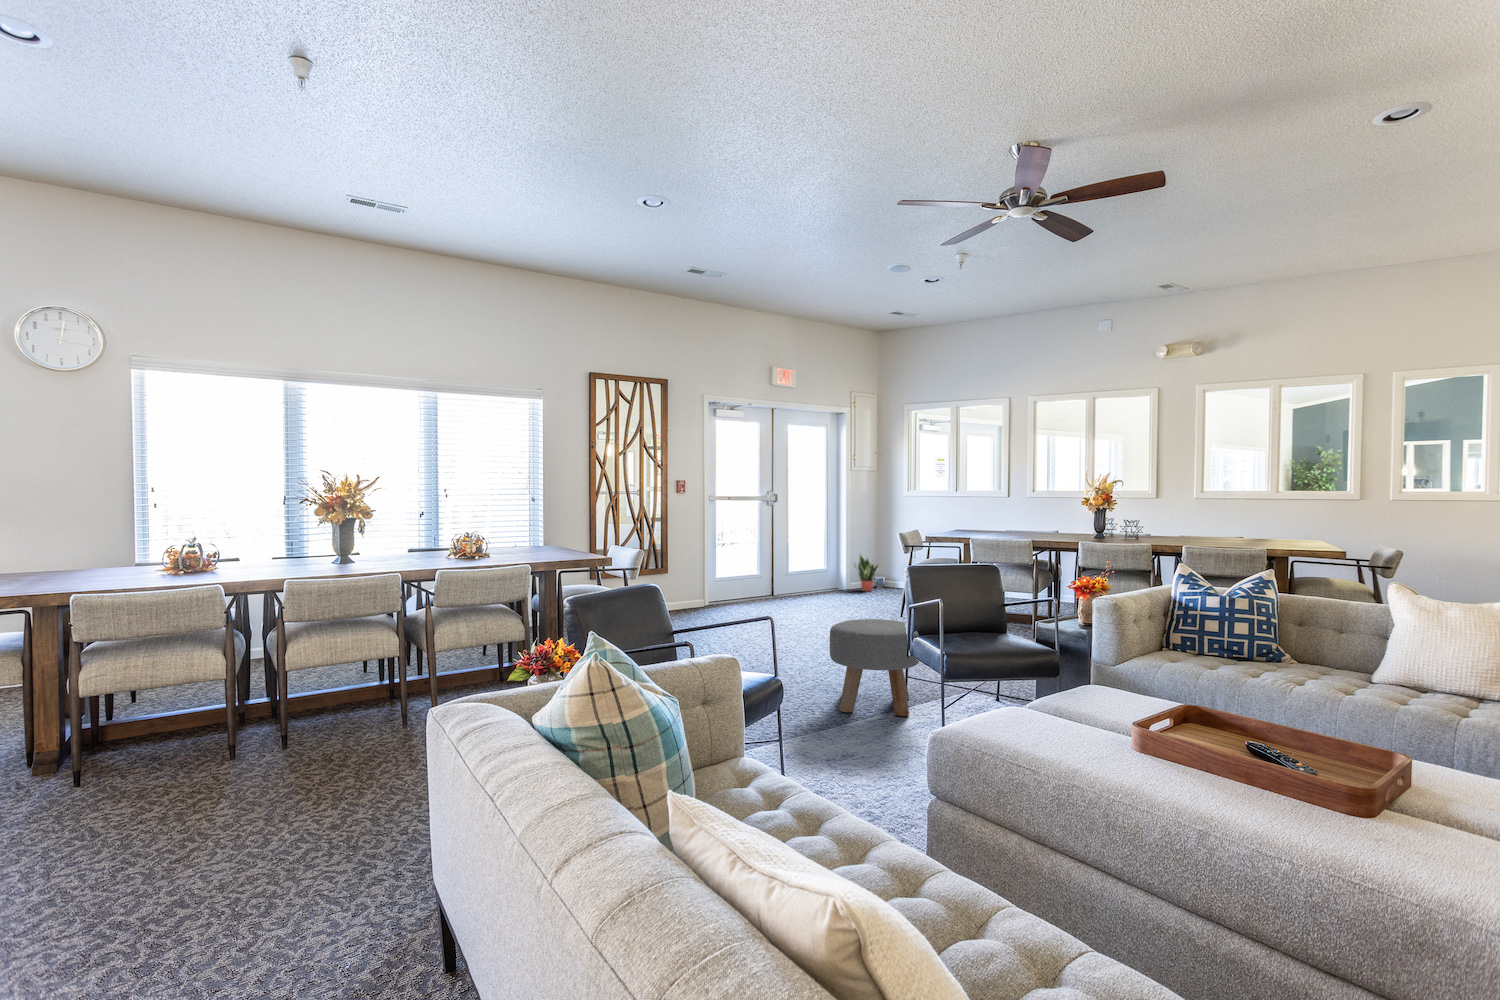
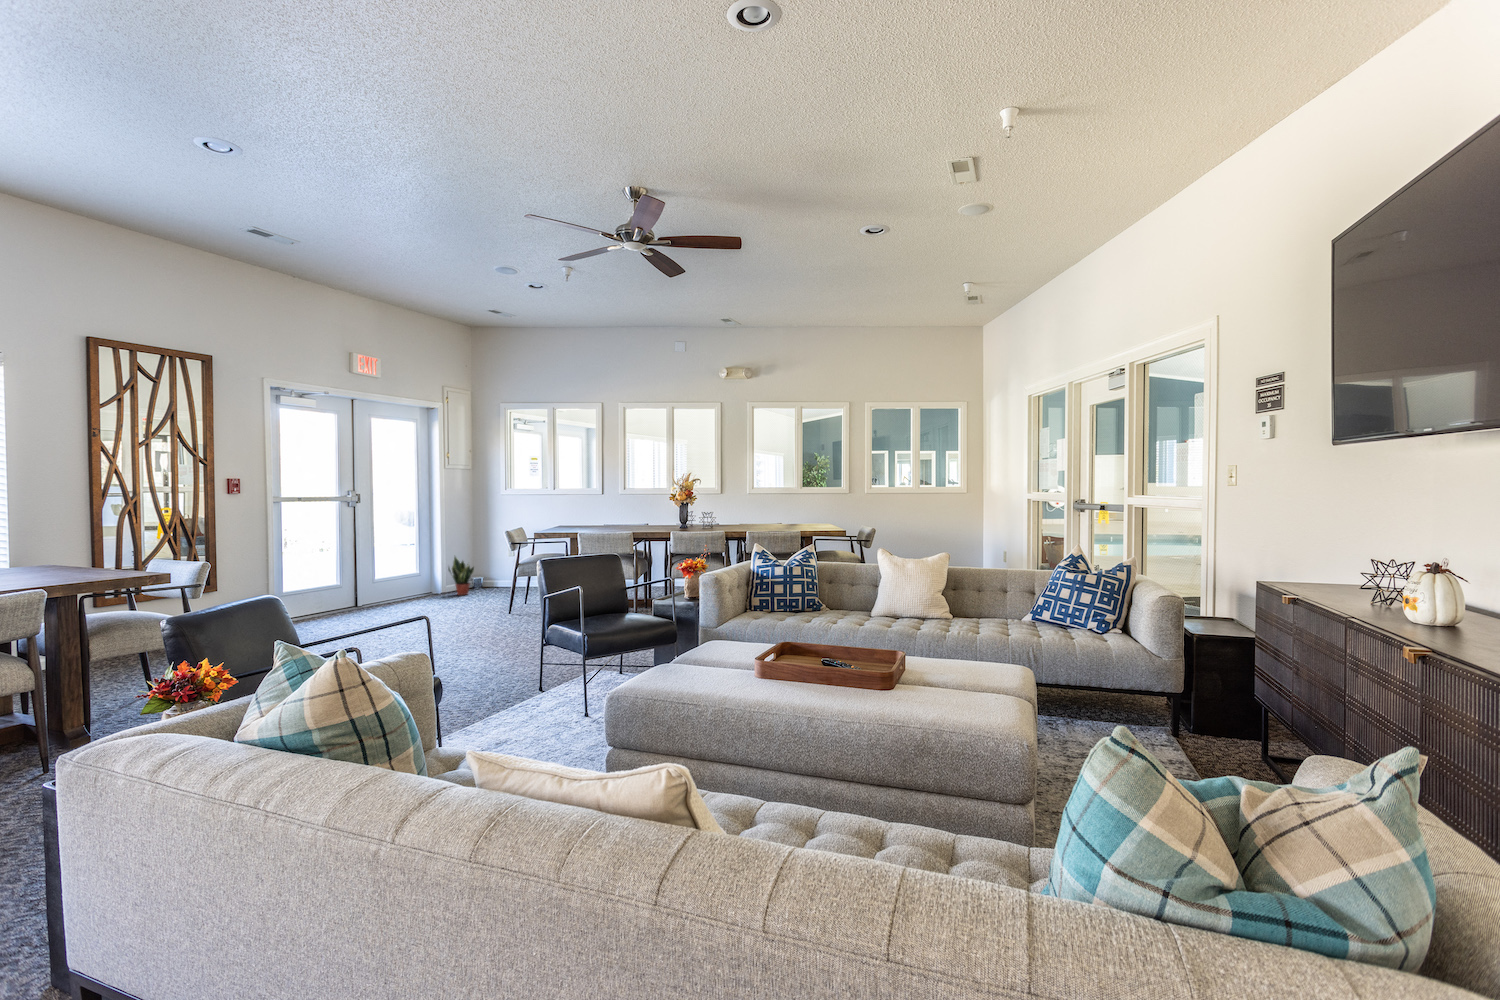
ottoman: present [830,619,919,716] -> none [466,614,557,709]

